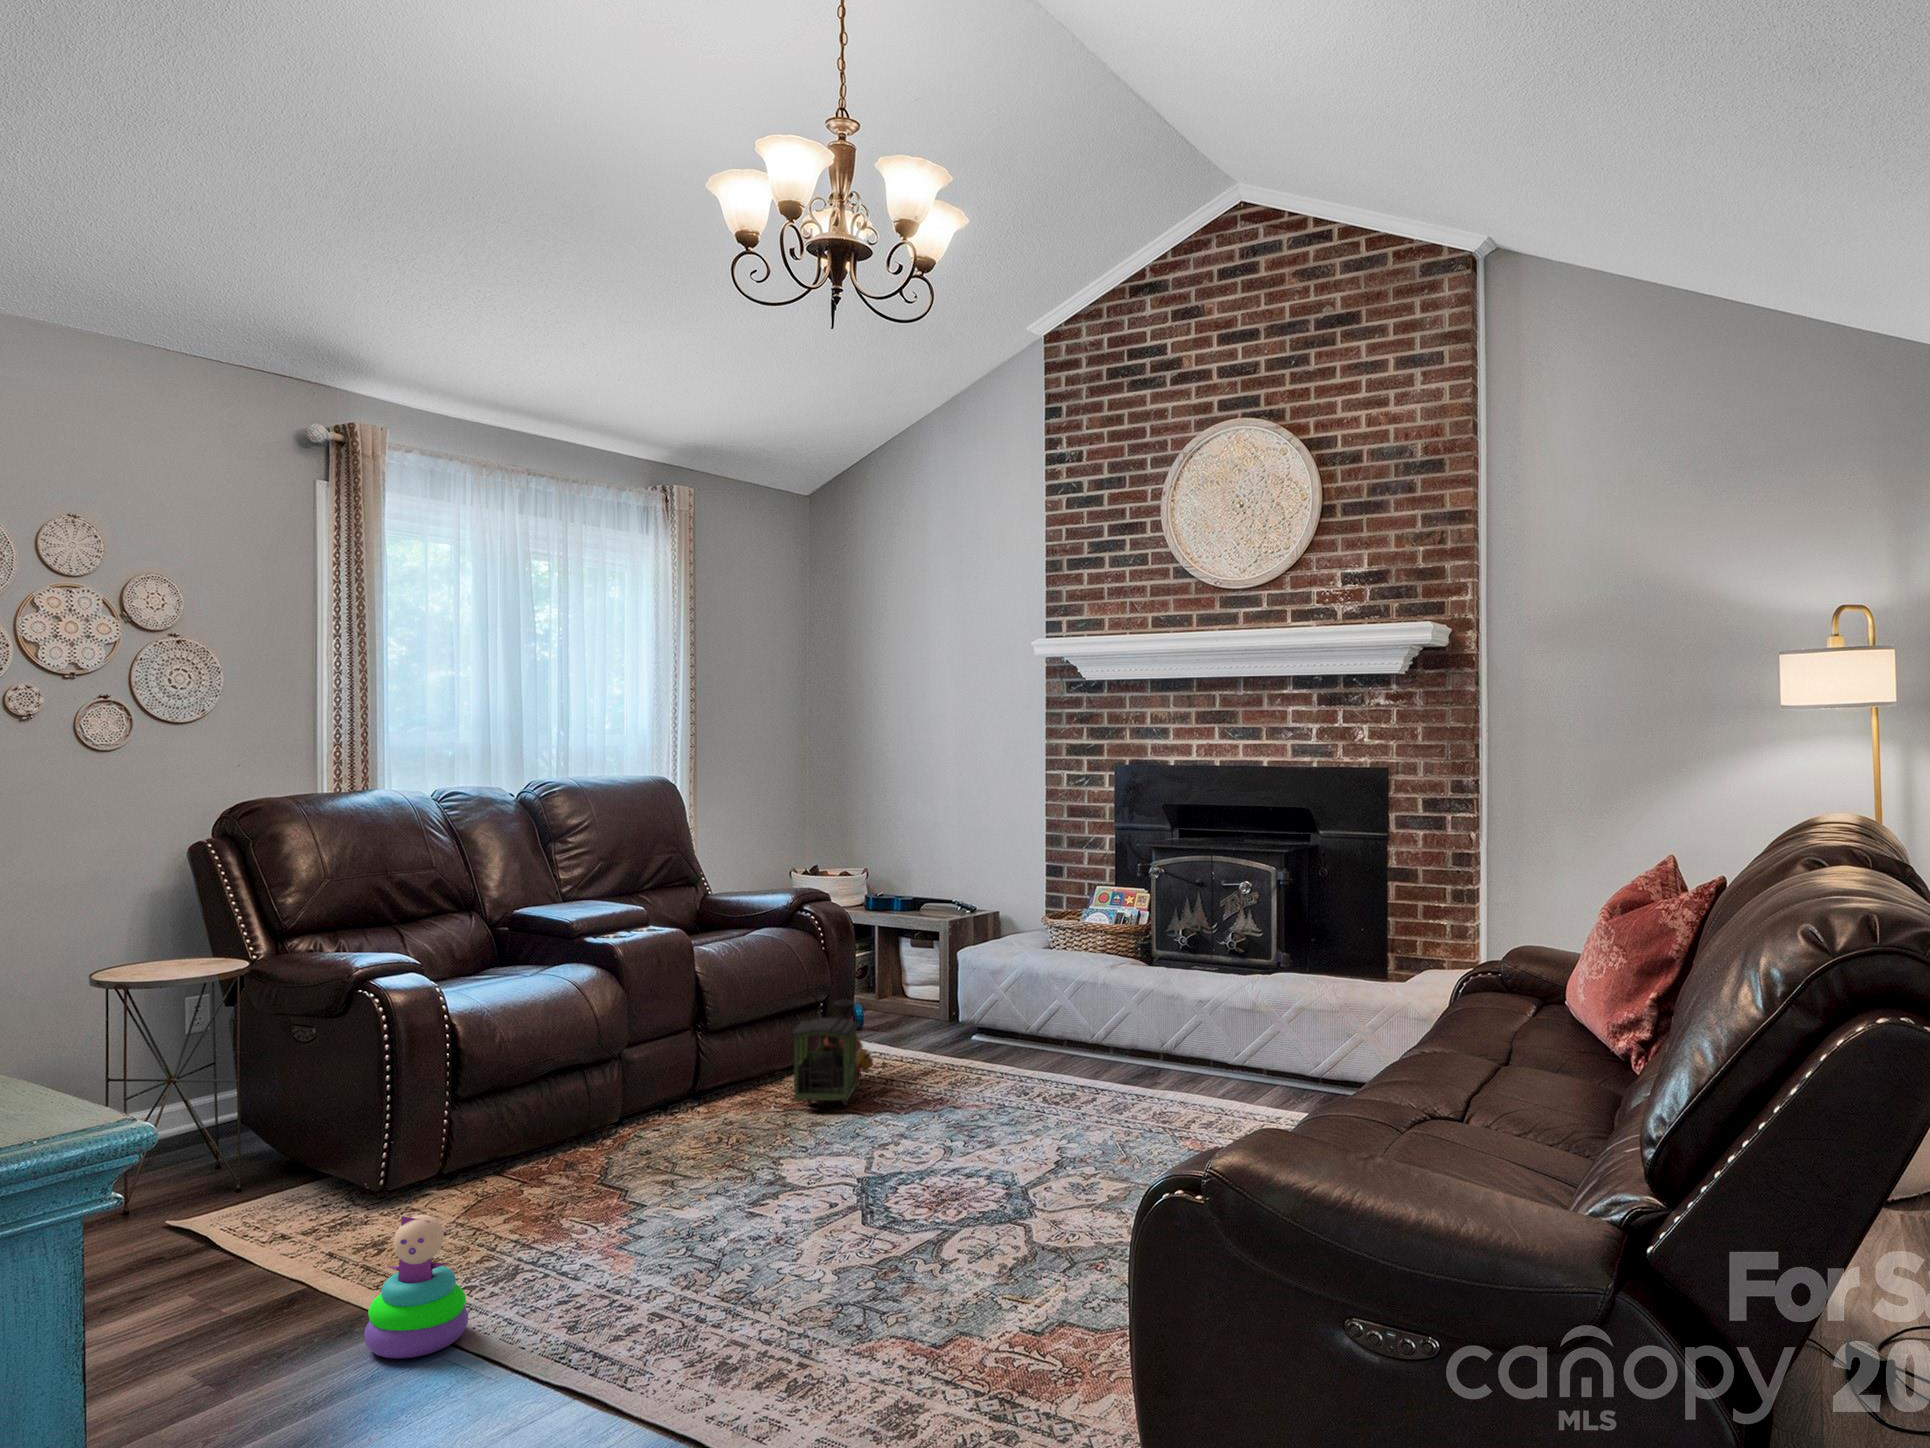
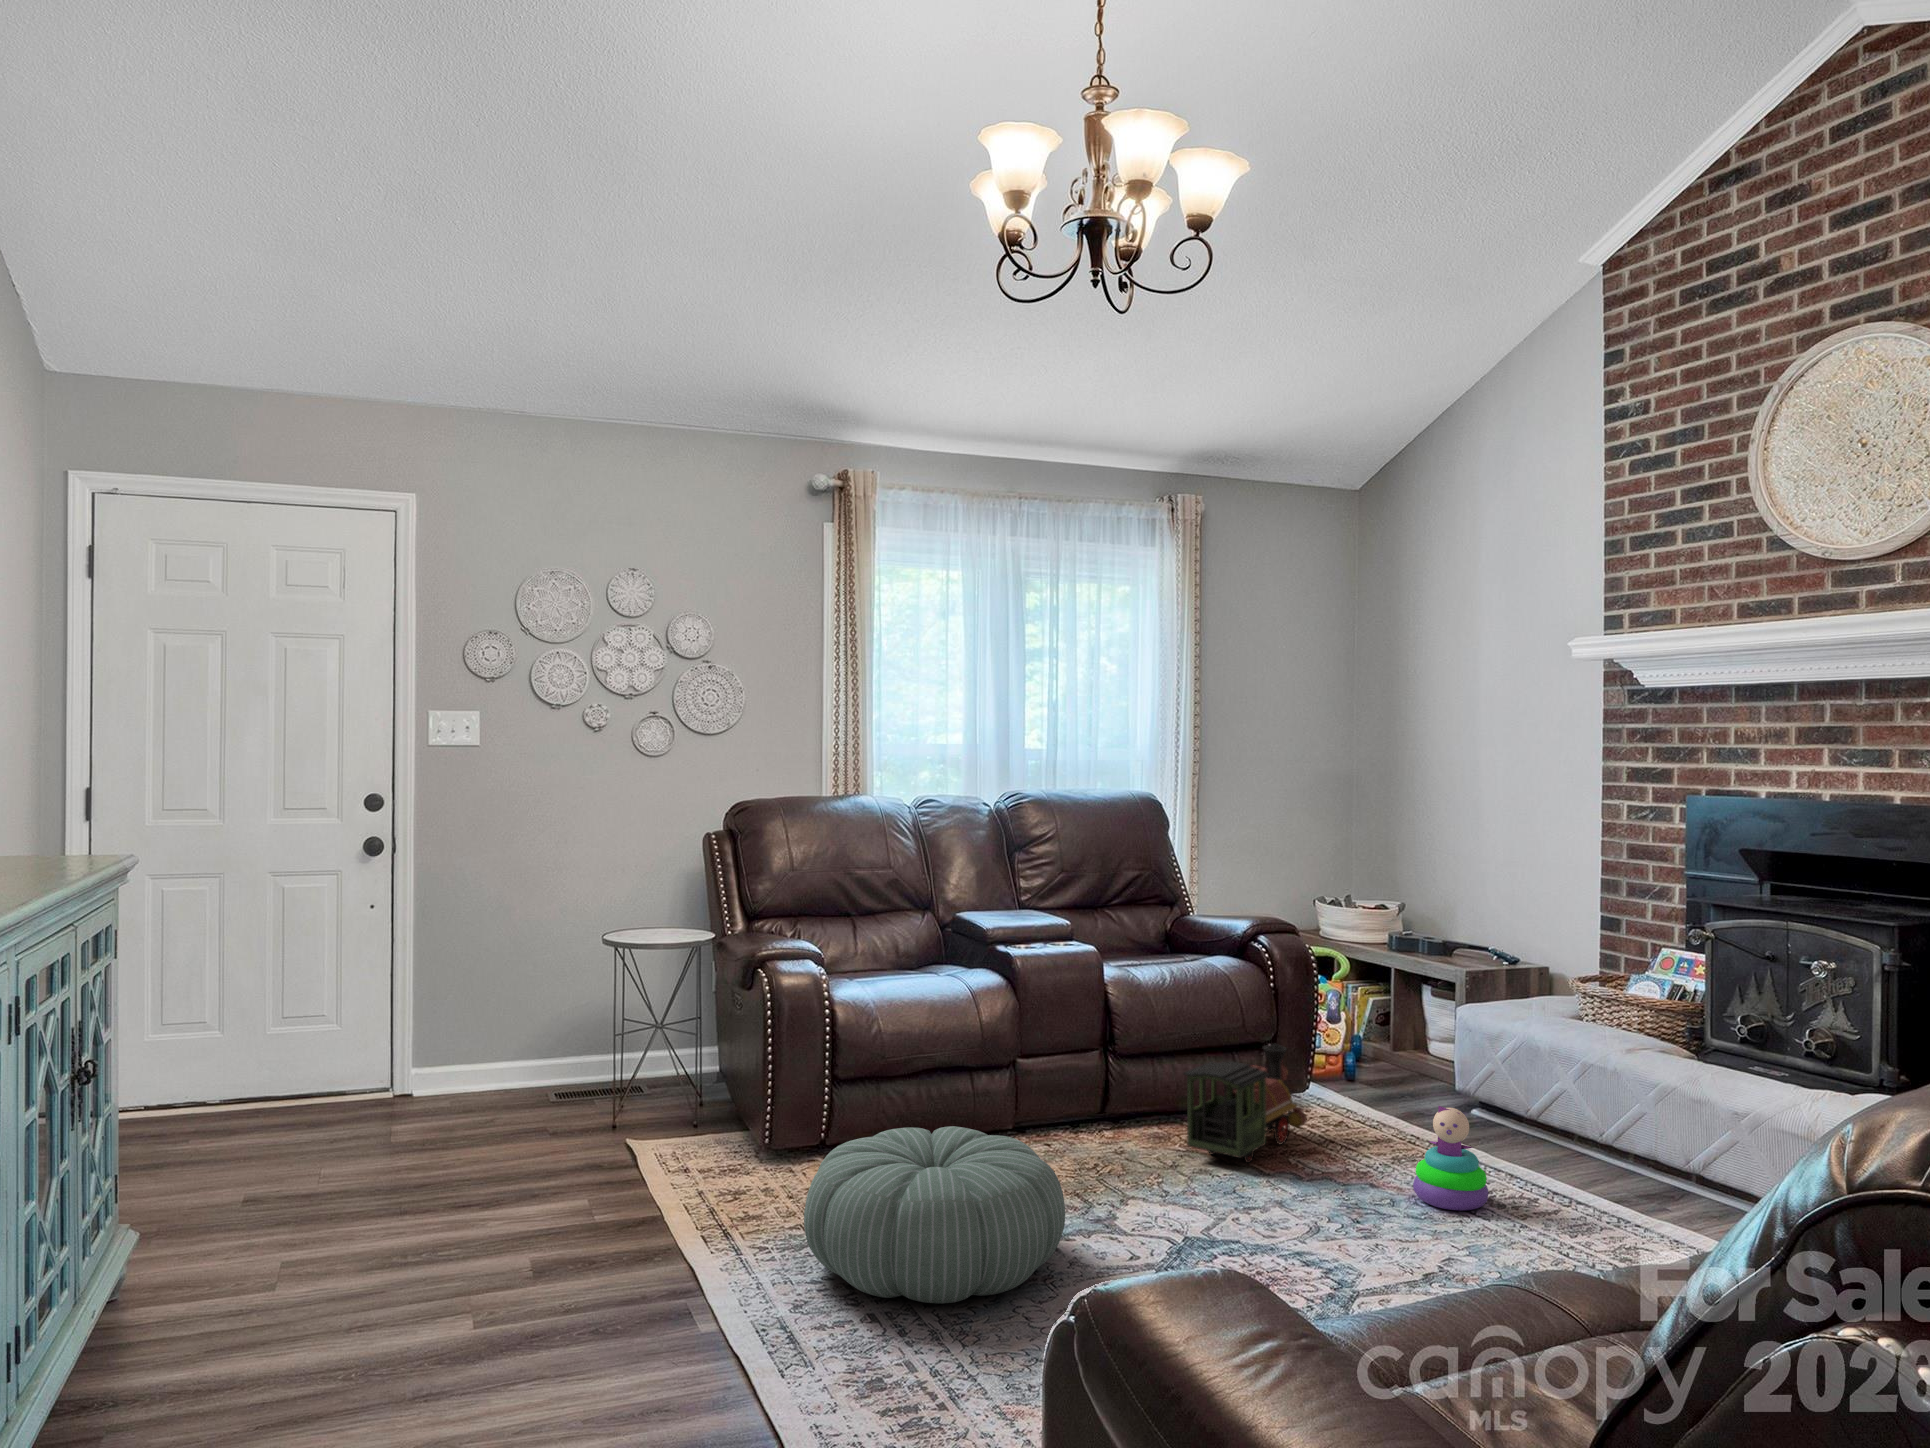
pouf: none [519,1107,785,1278] -> present [804,1126,1065,1304]
stacking toy: present [364,1215,469,1359] -> present [1413,1106,1489,1211]

